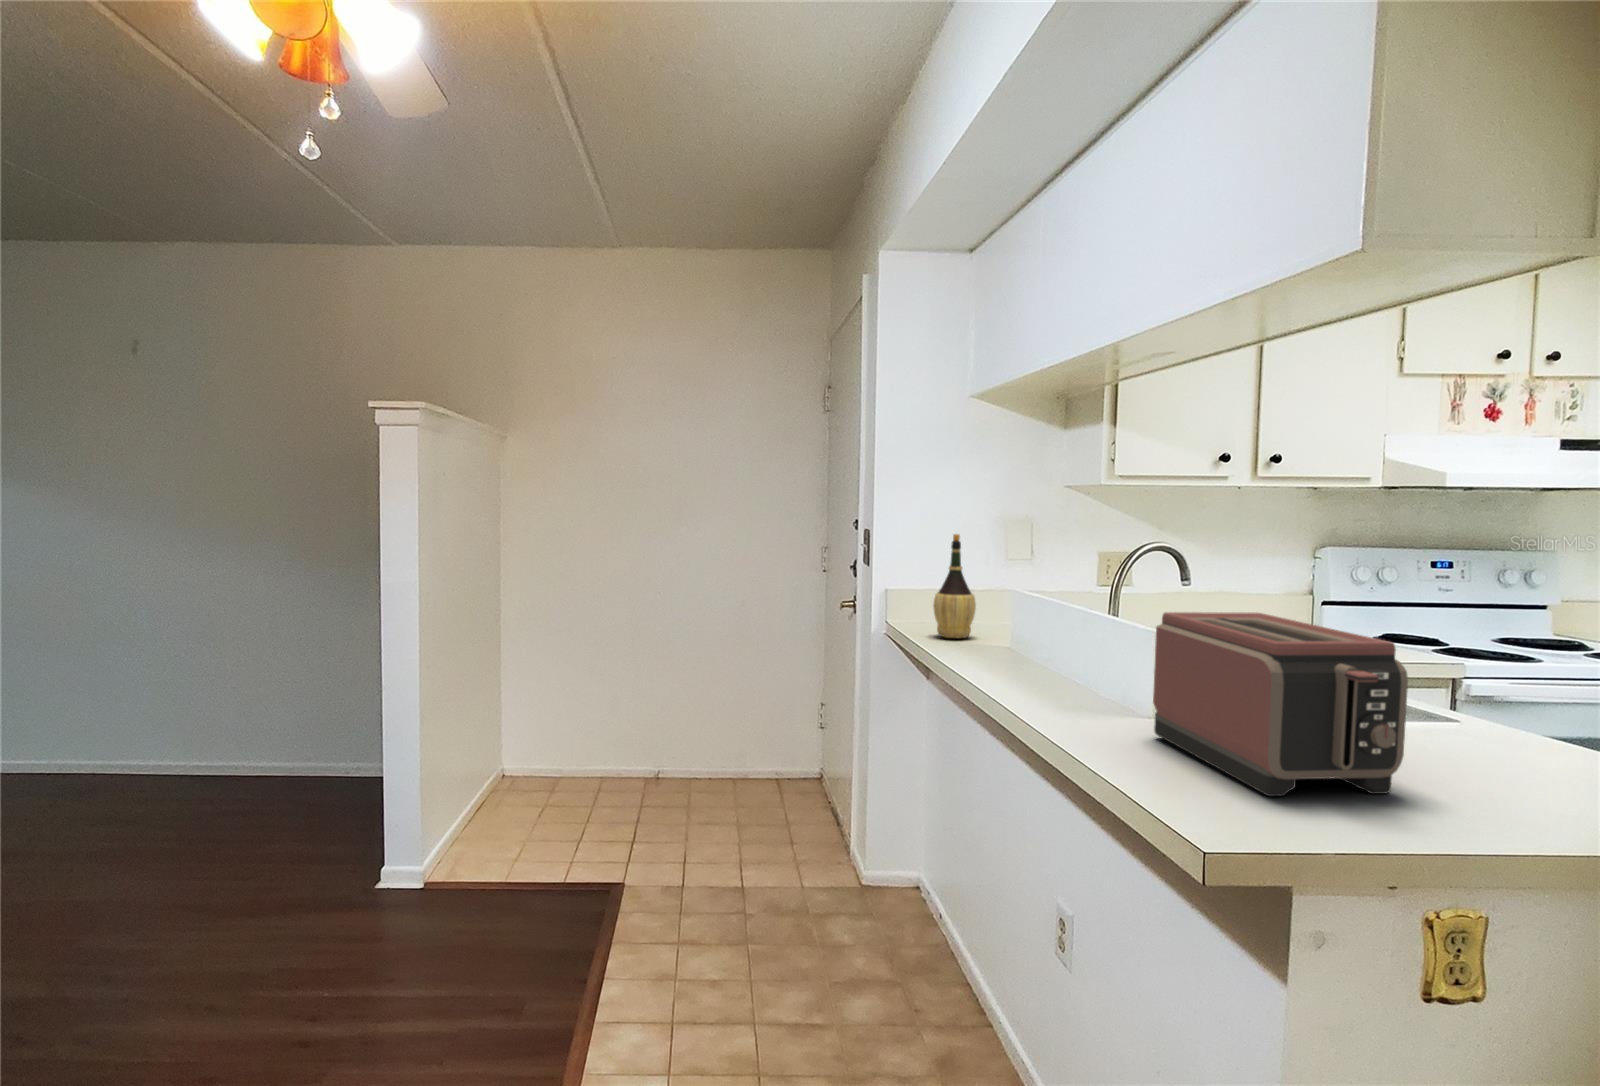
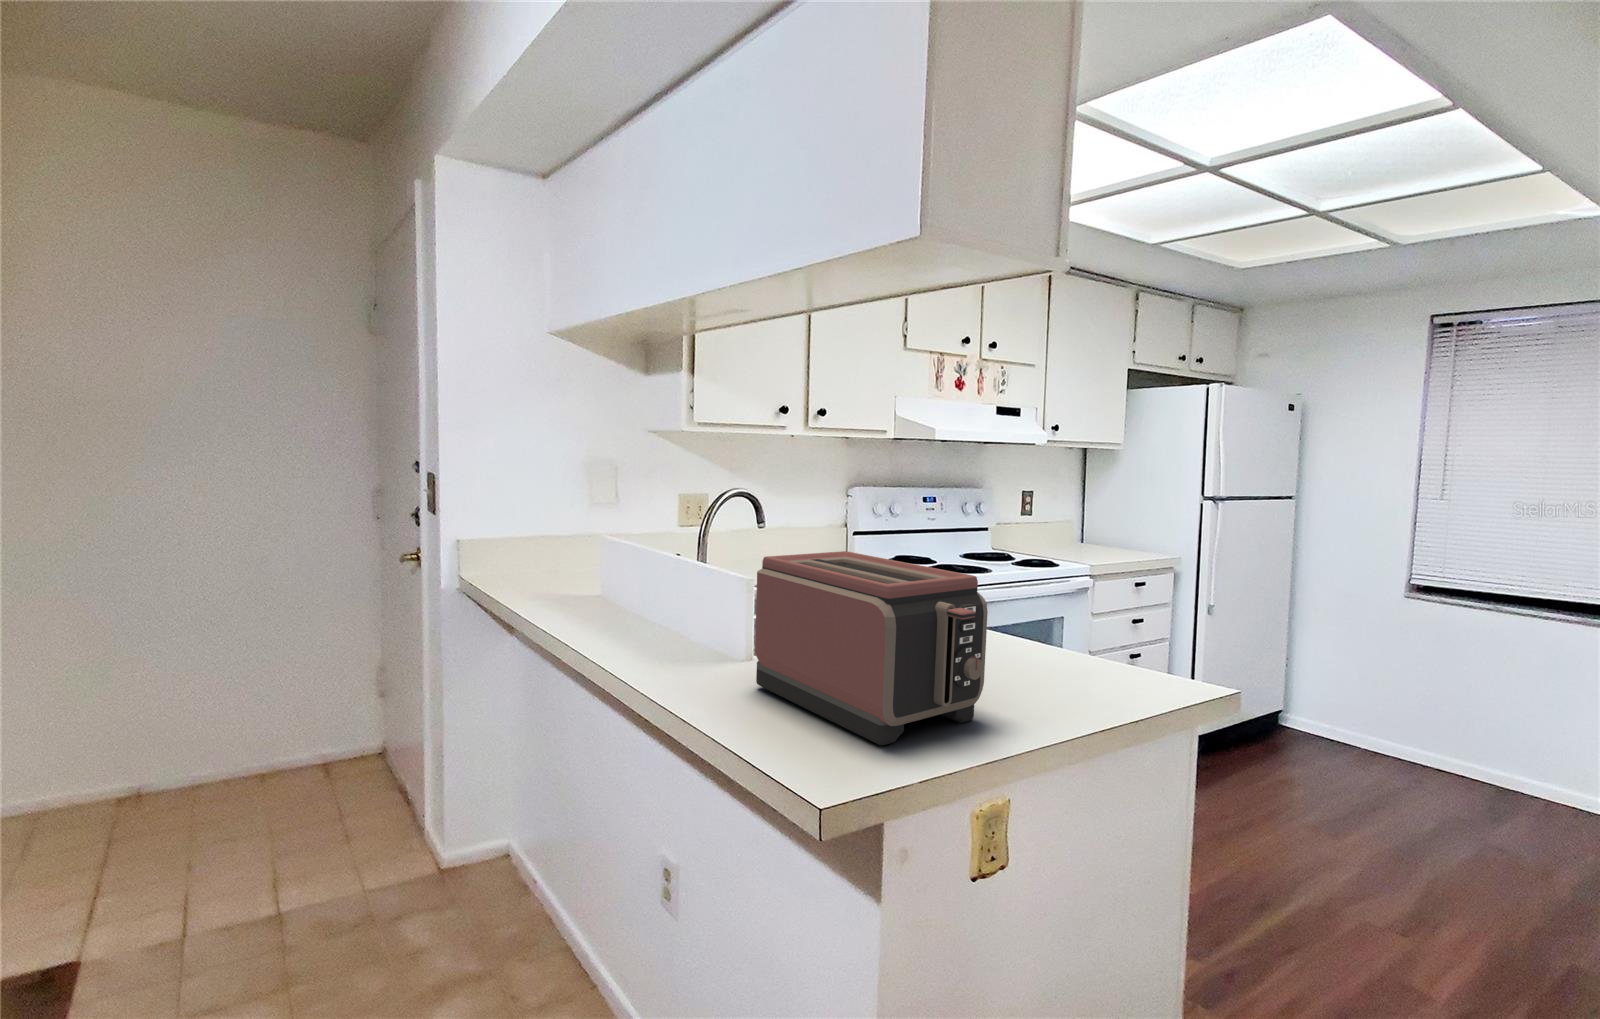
wine bottle: present [933,534,976,638] -> none [510,479,557,590]

